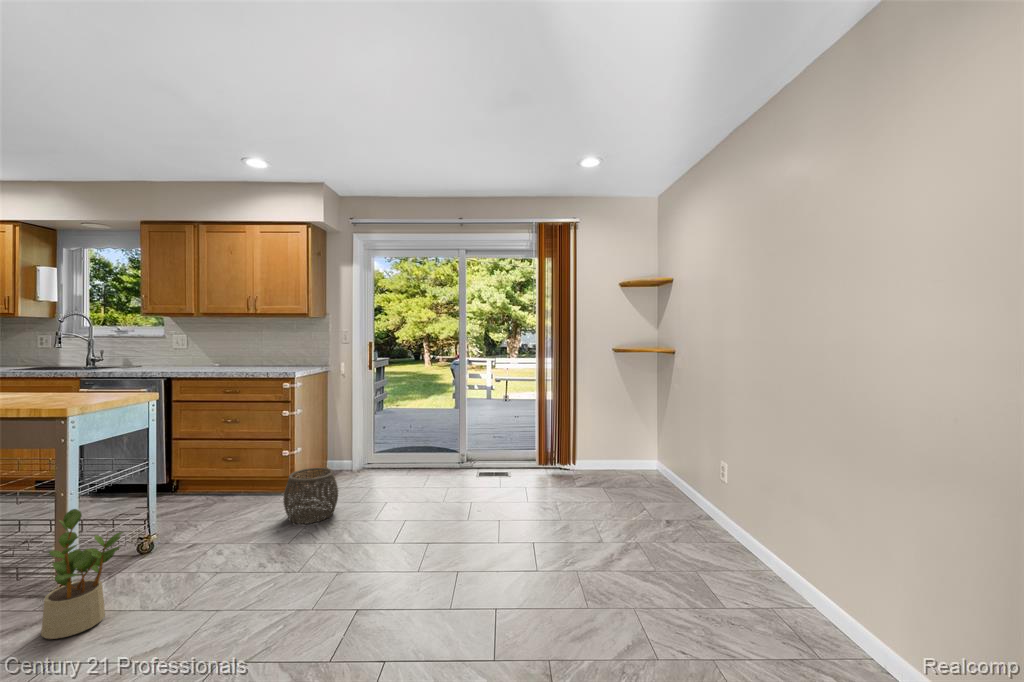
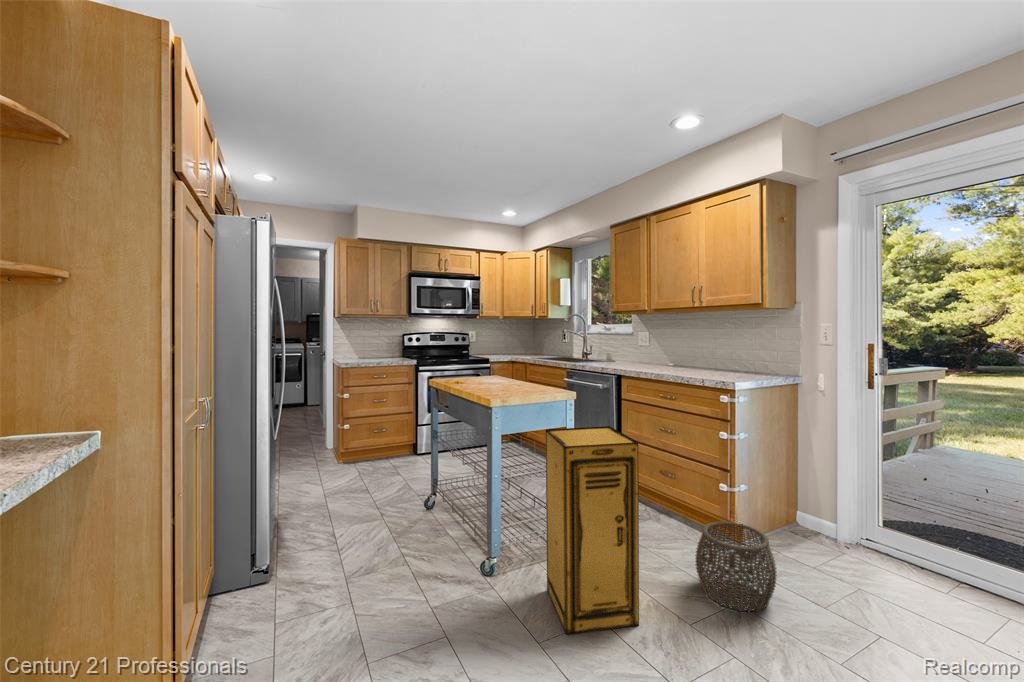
storage cabinet: none [156,411,258,585] -> present [546,426,639,635]
potted plant: present [41,509,123,639] -> none [442,506,499,628]

